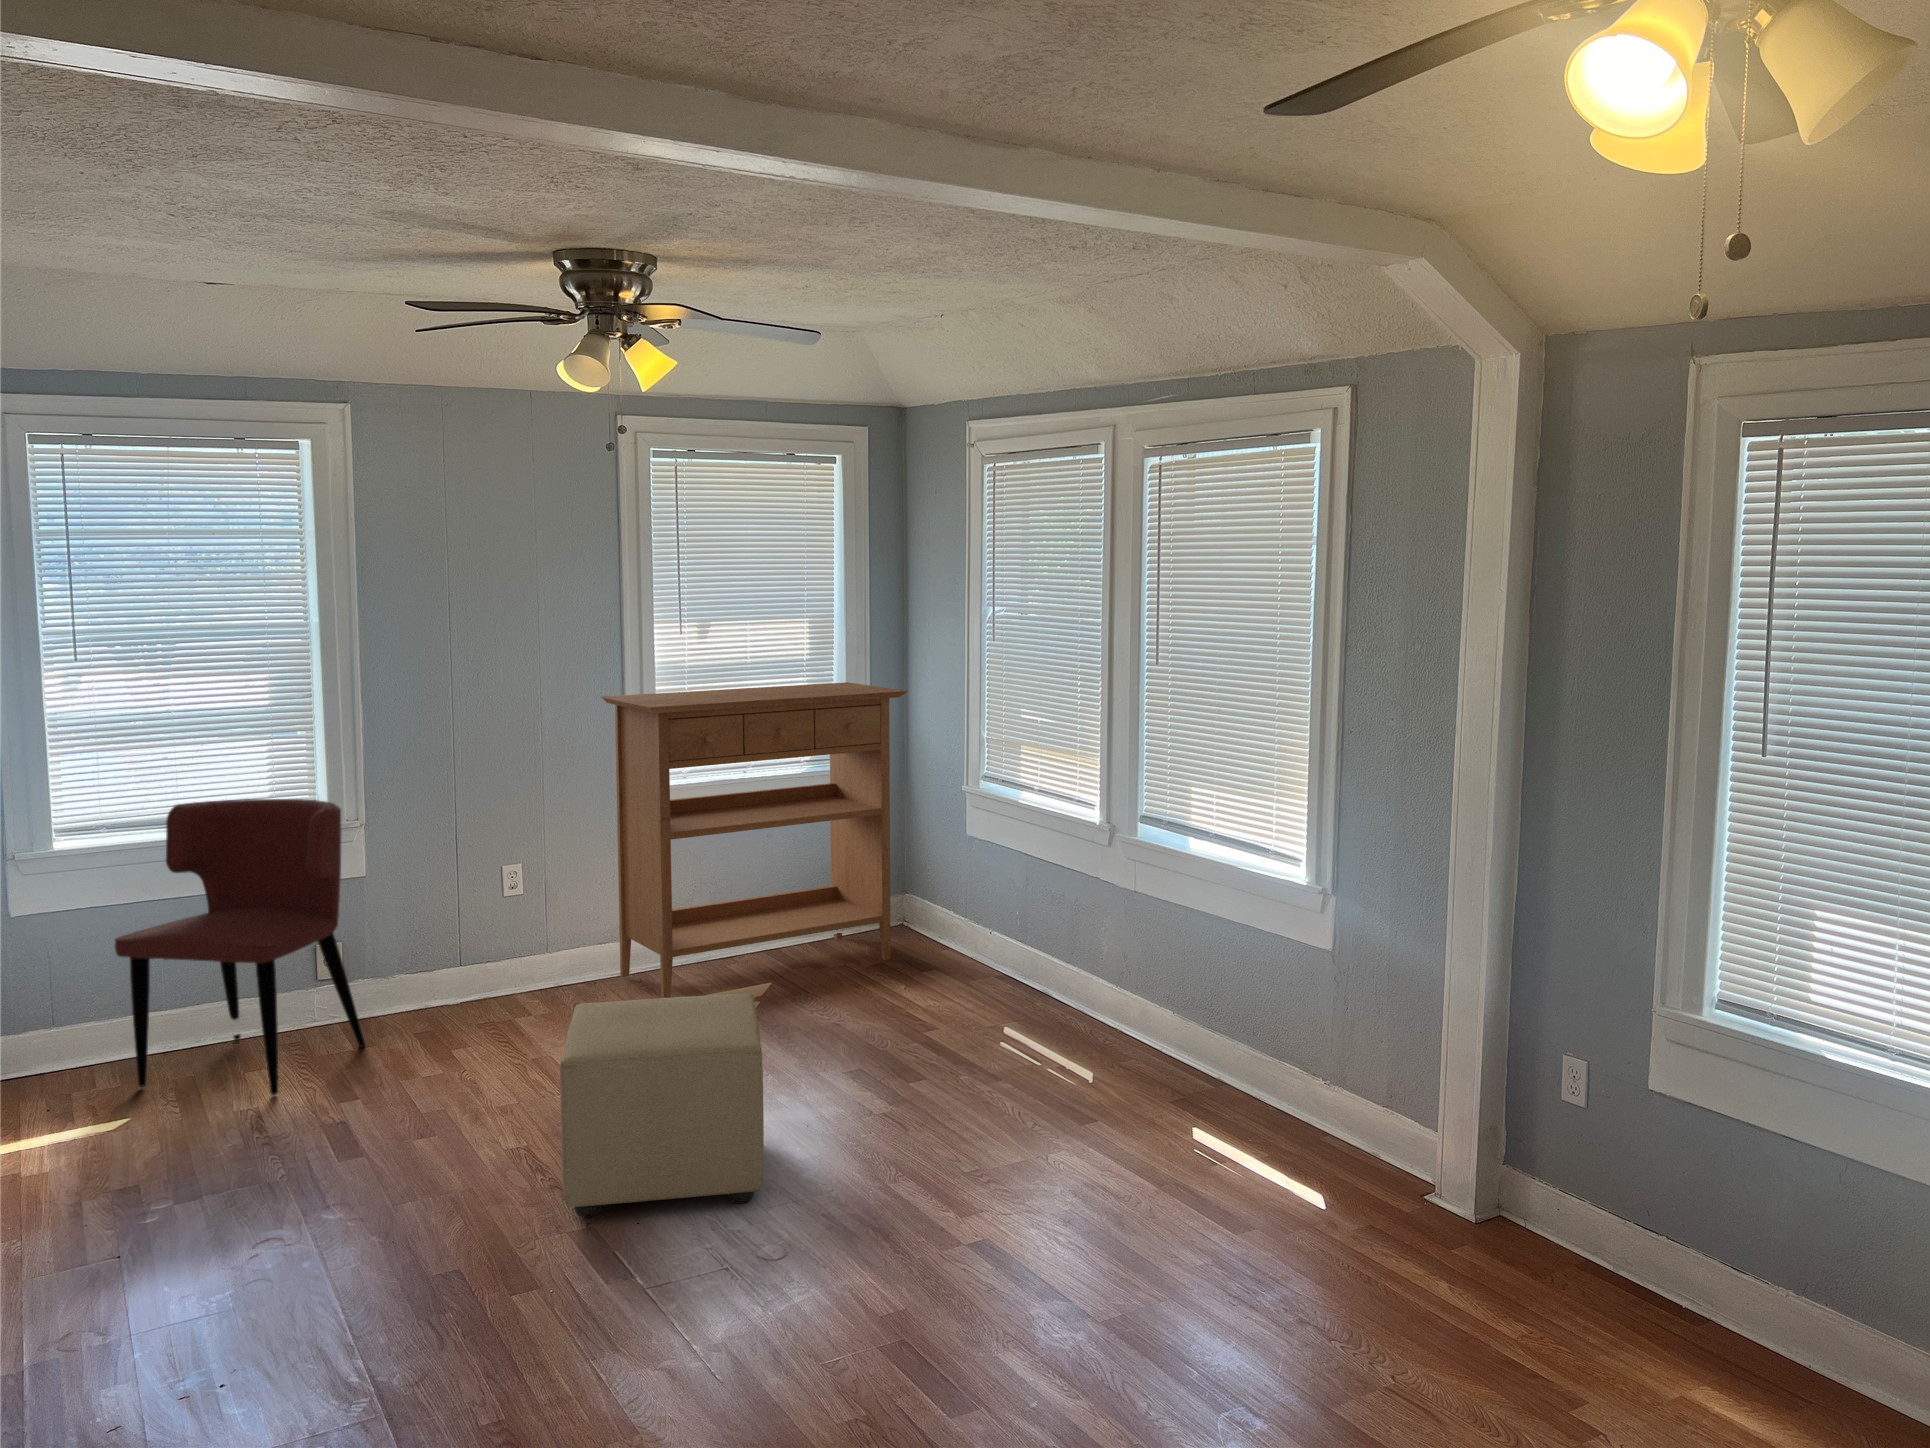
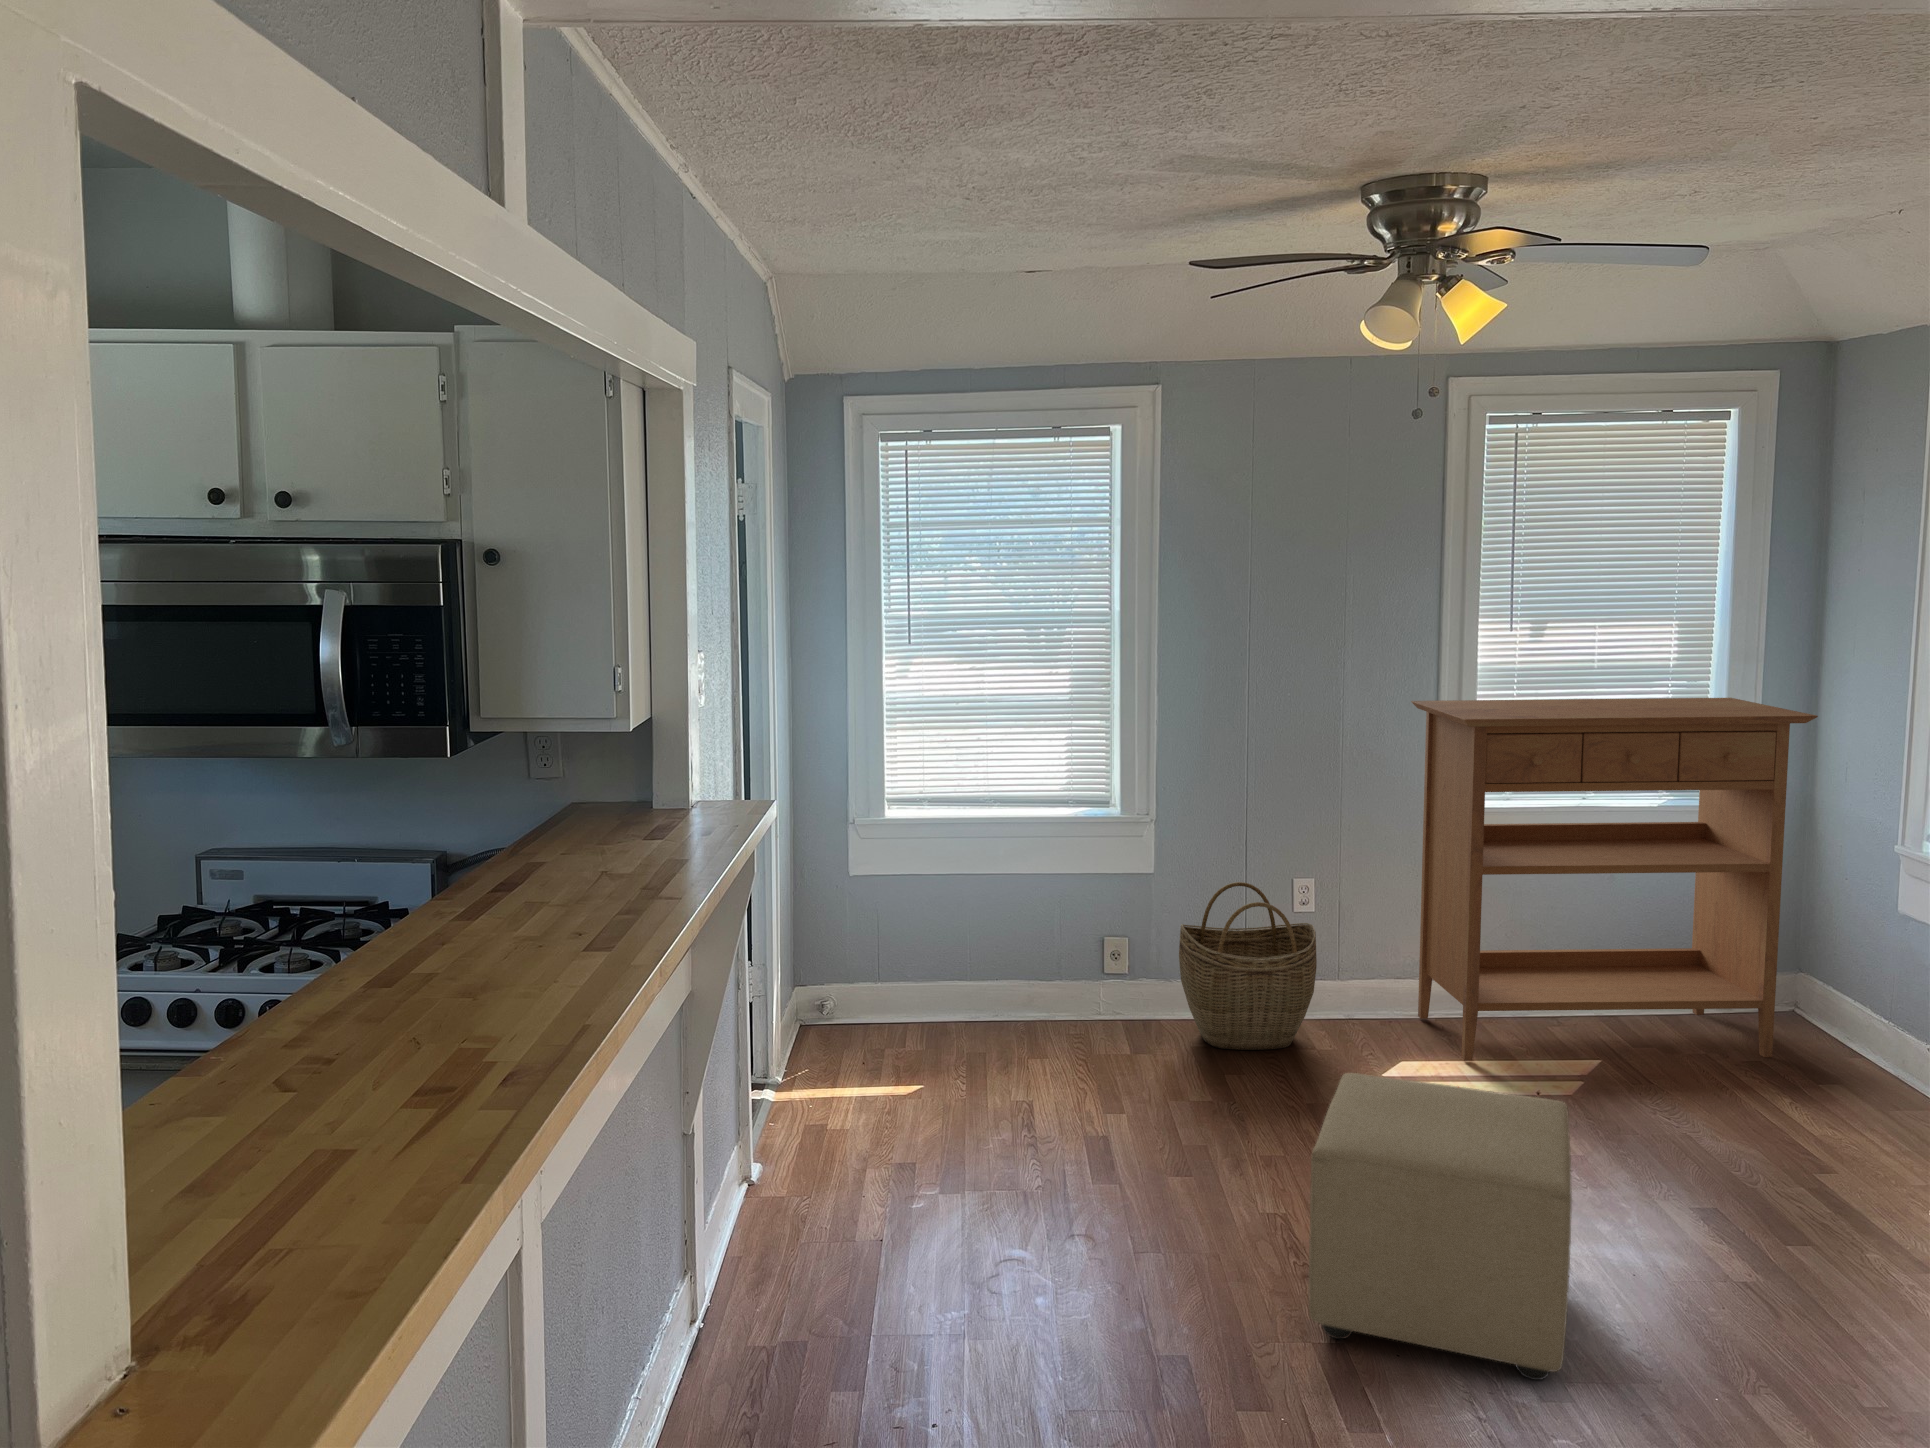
dining chair: present [115,799,365,1095] -> none [924,785,1142,1088]
woven basket: none [397,874,531,1031] -> present [1179,882,1317,1050]

